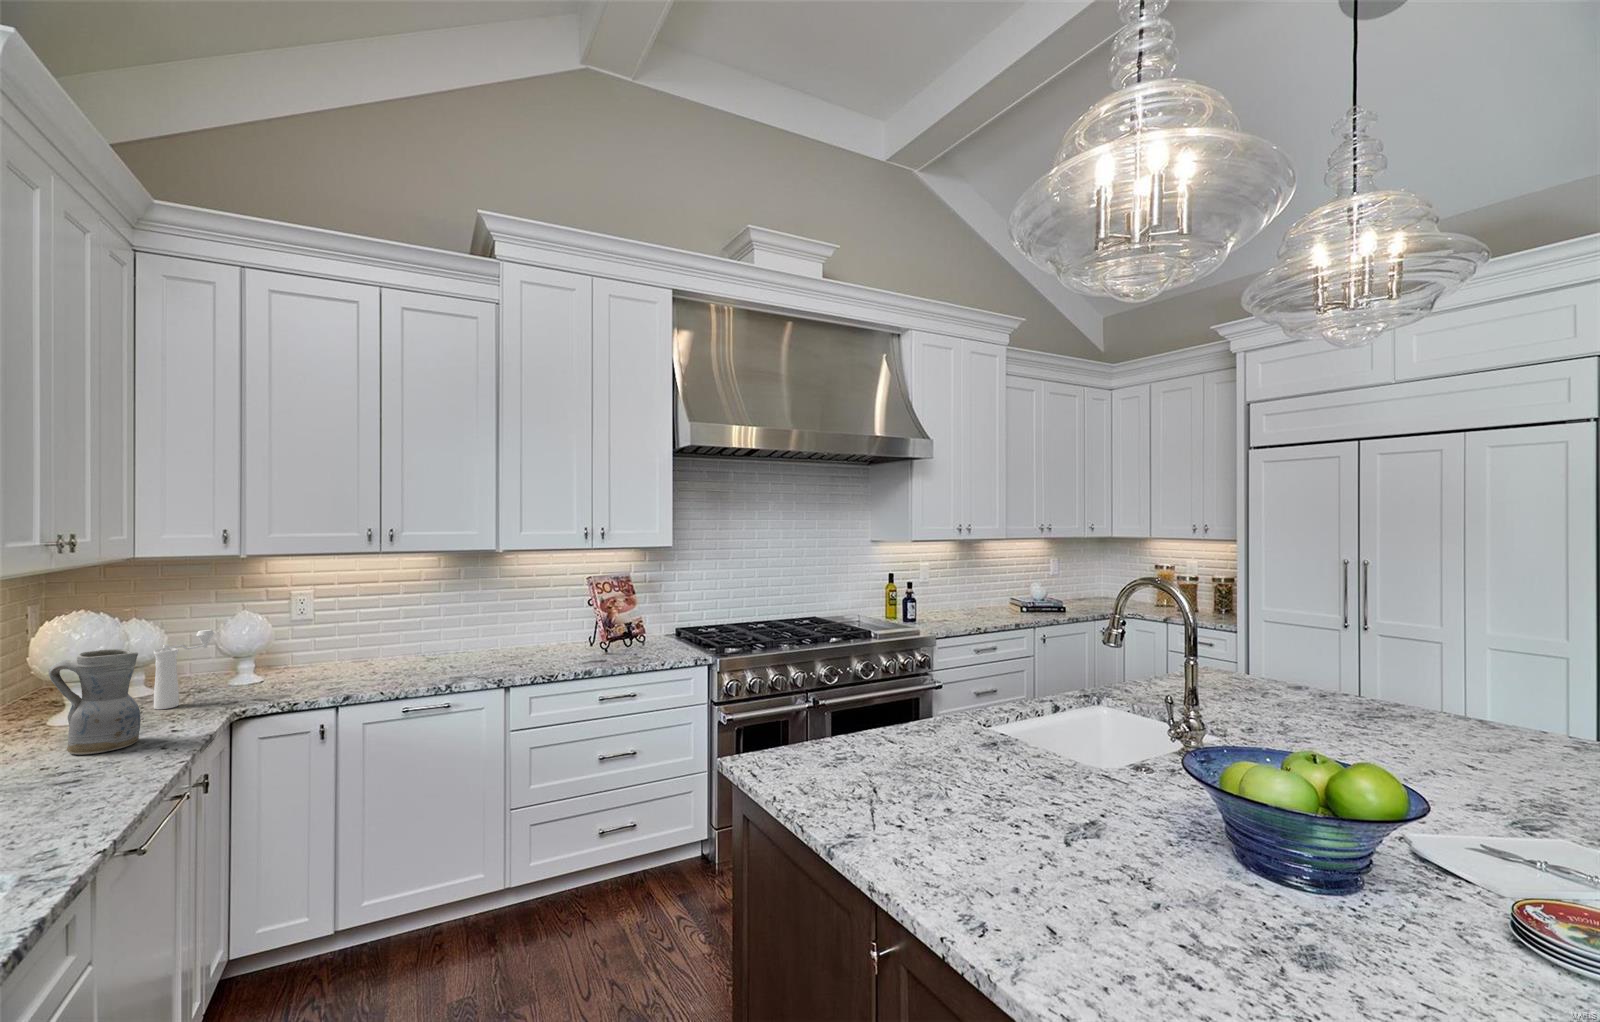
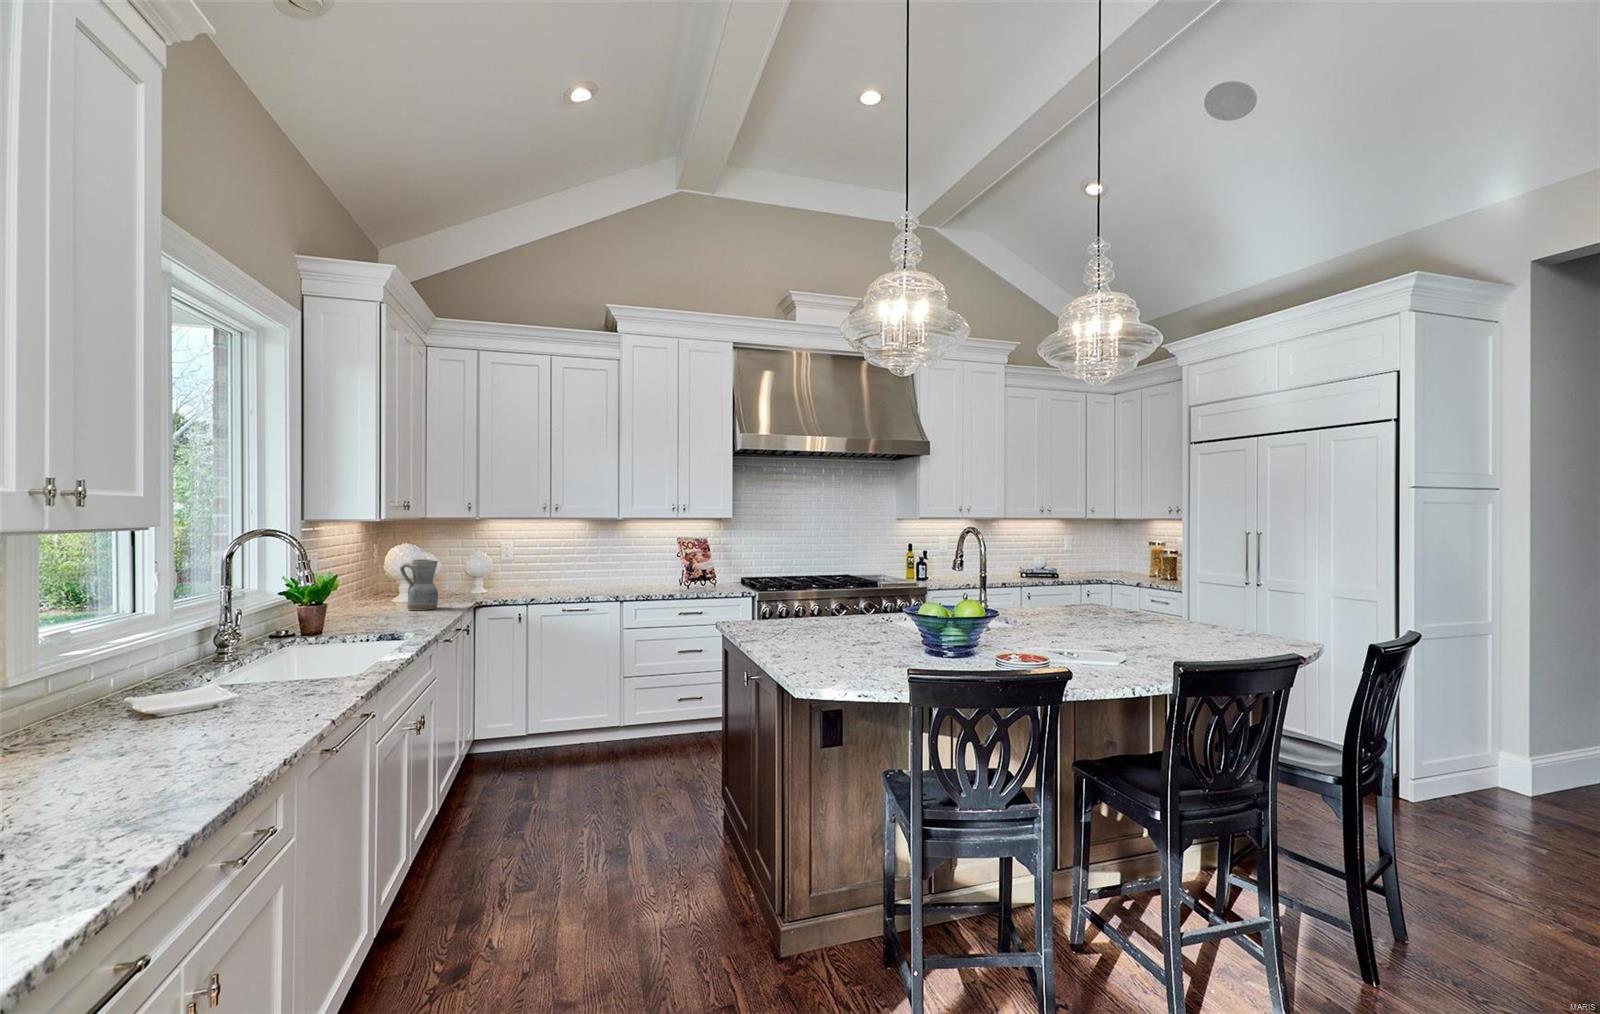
pepper mill: present [153,630,214,709] -> none [437,558,465,600]

